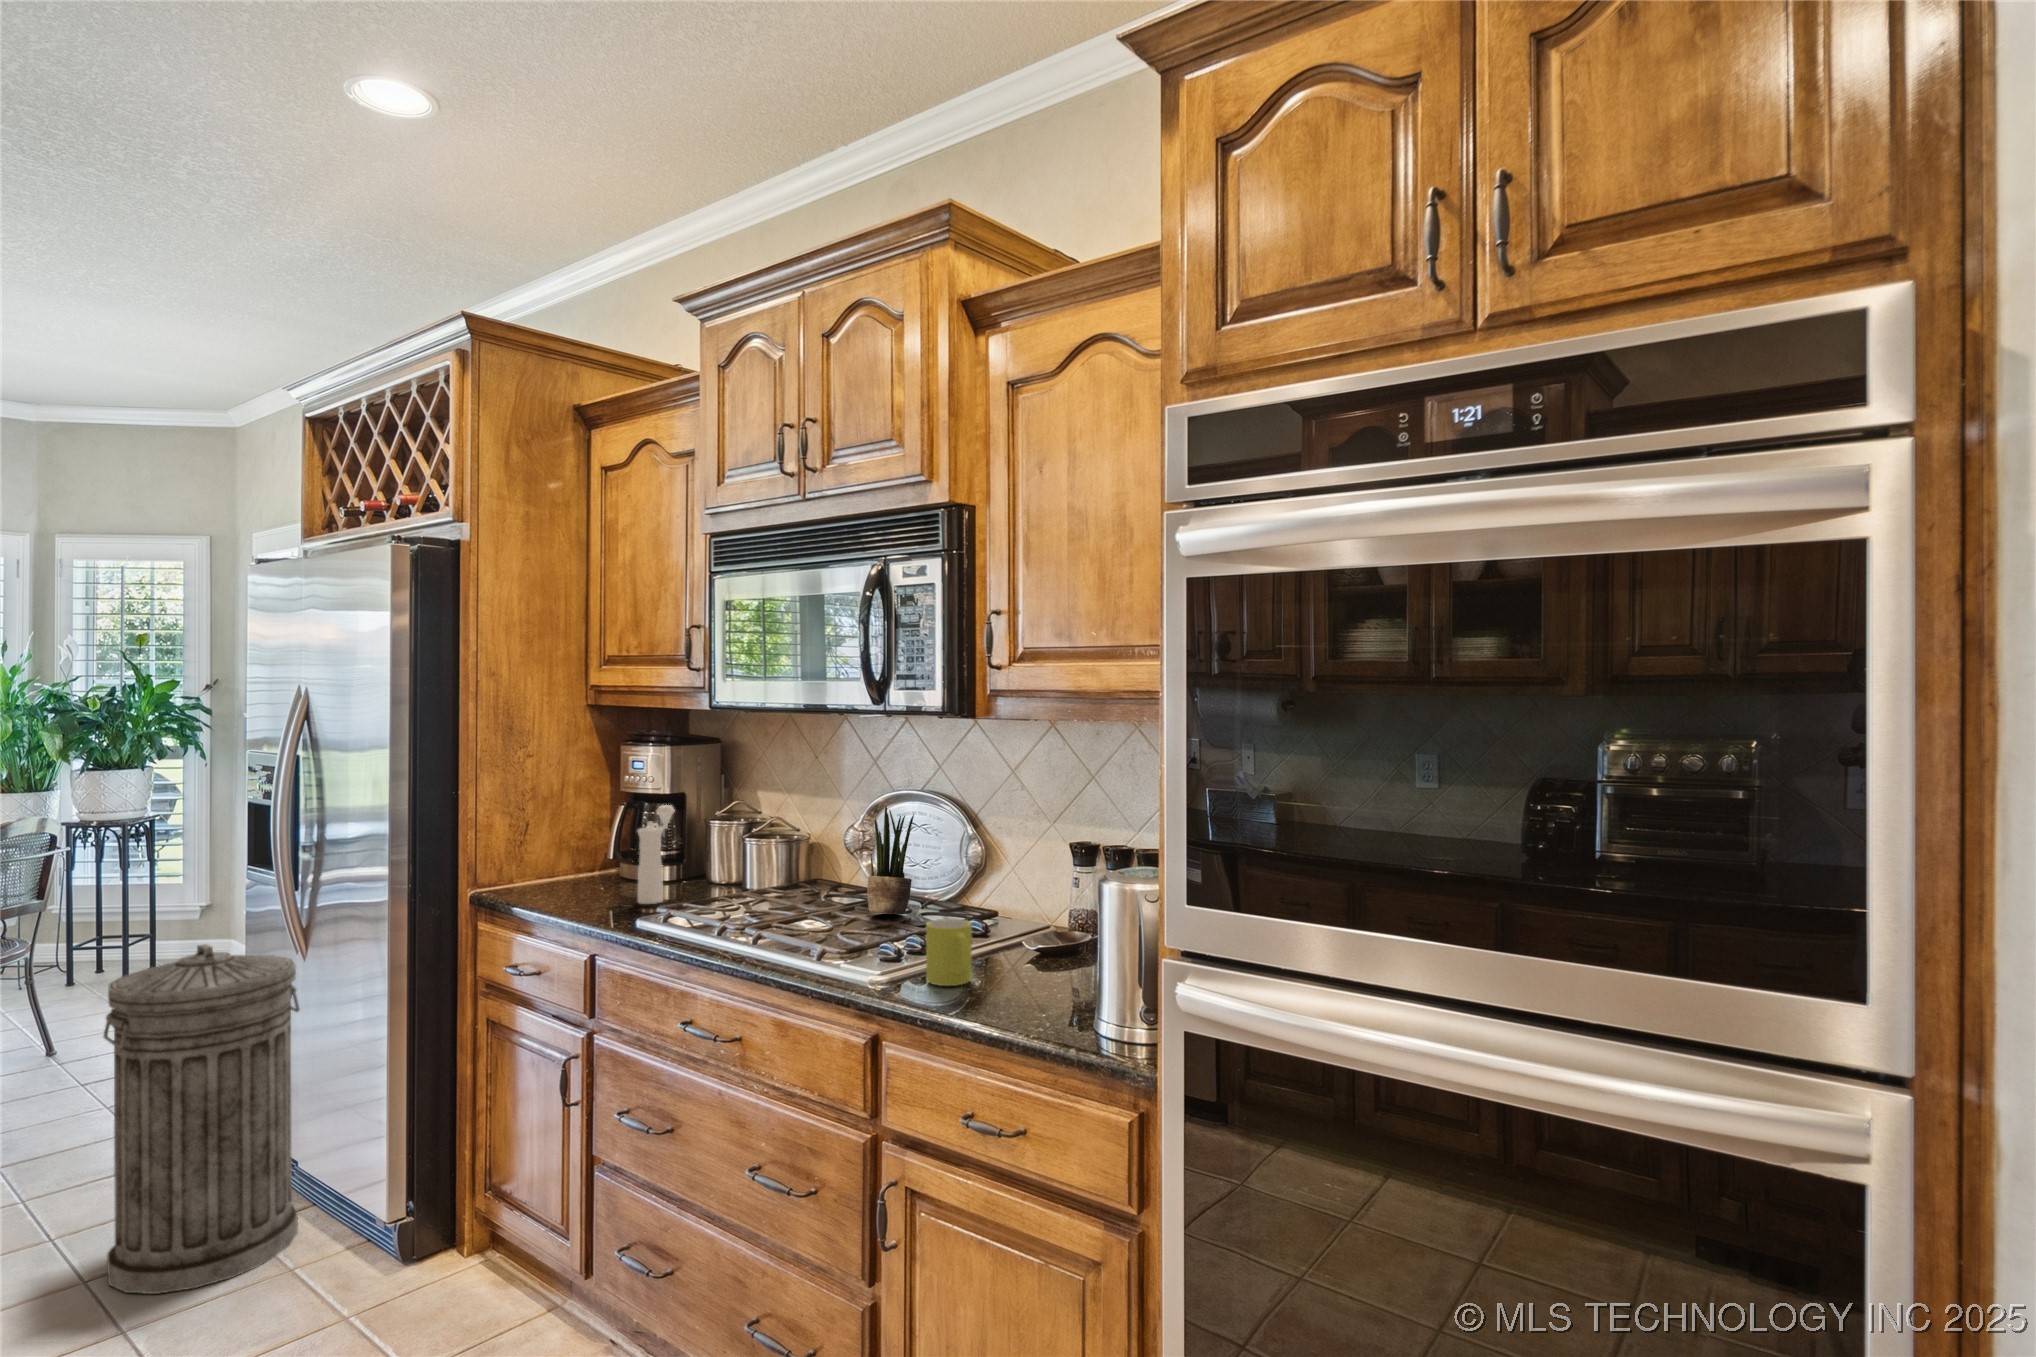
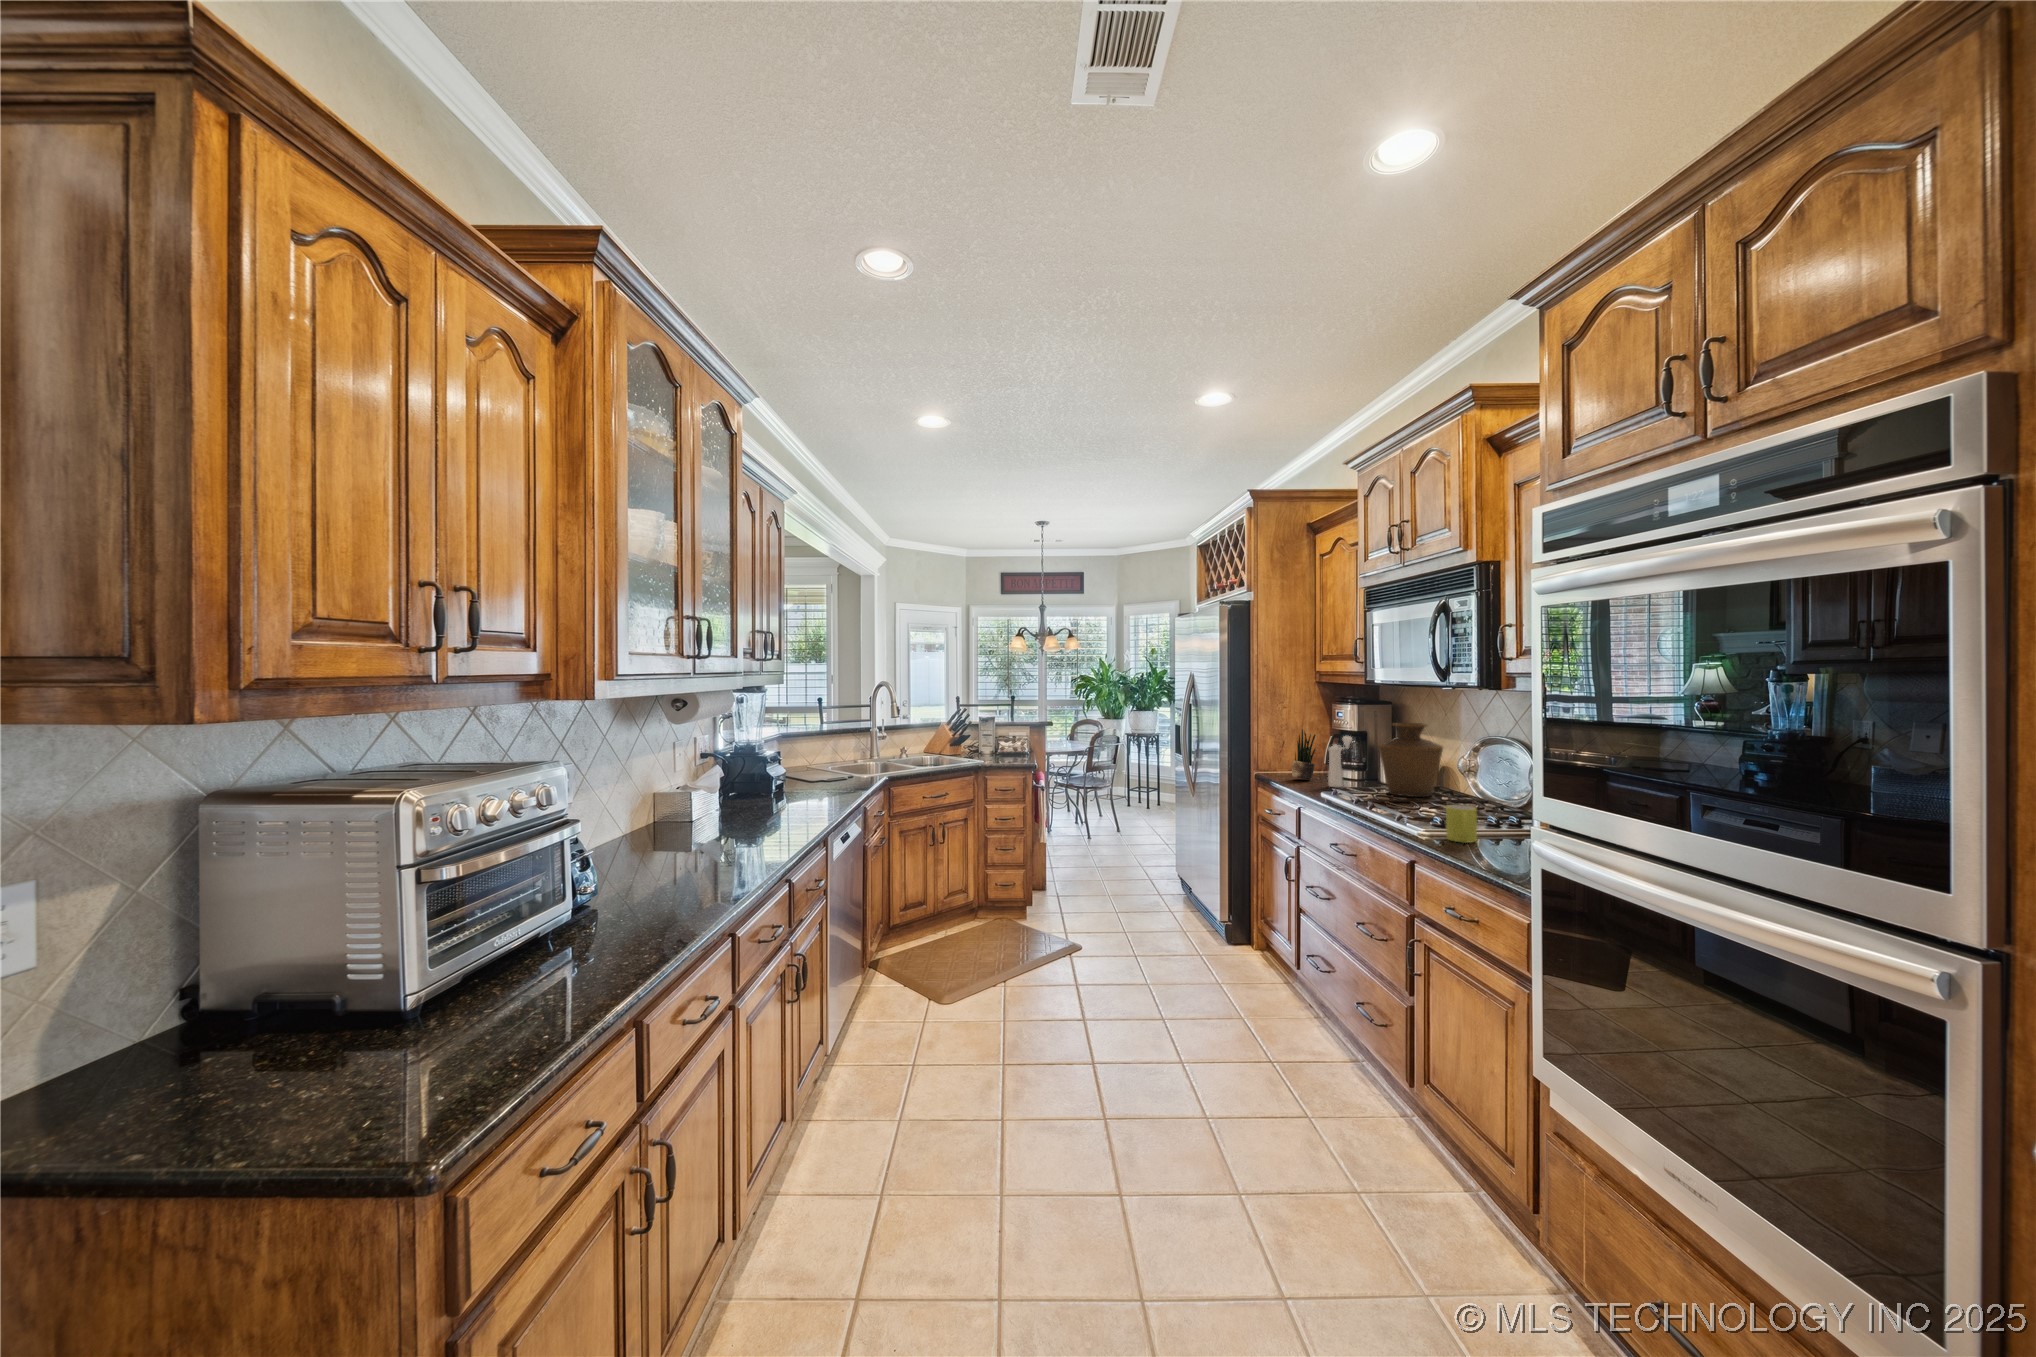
vase: none [732,775,835,906] -> present [1378,723,1443,797]
potted plant: present [867,806,914,914] -> present [1292,729,1316,780]
trash can: present [104,944,300,1294] -> none [1121,785,1191,929]

